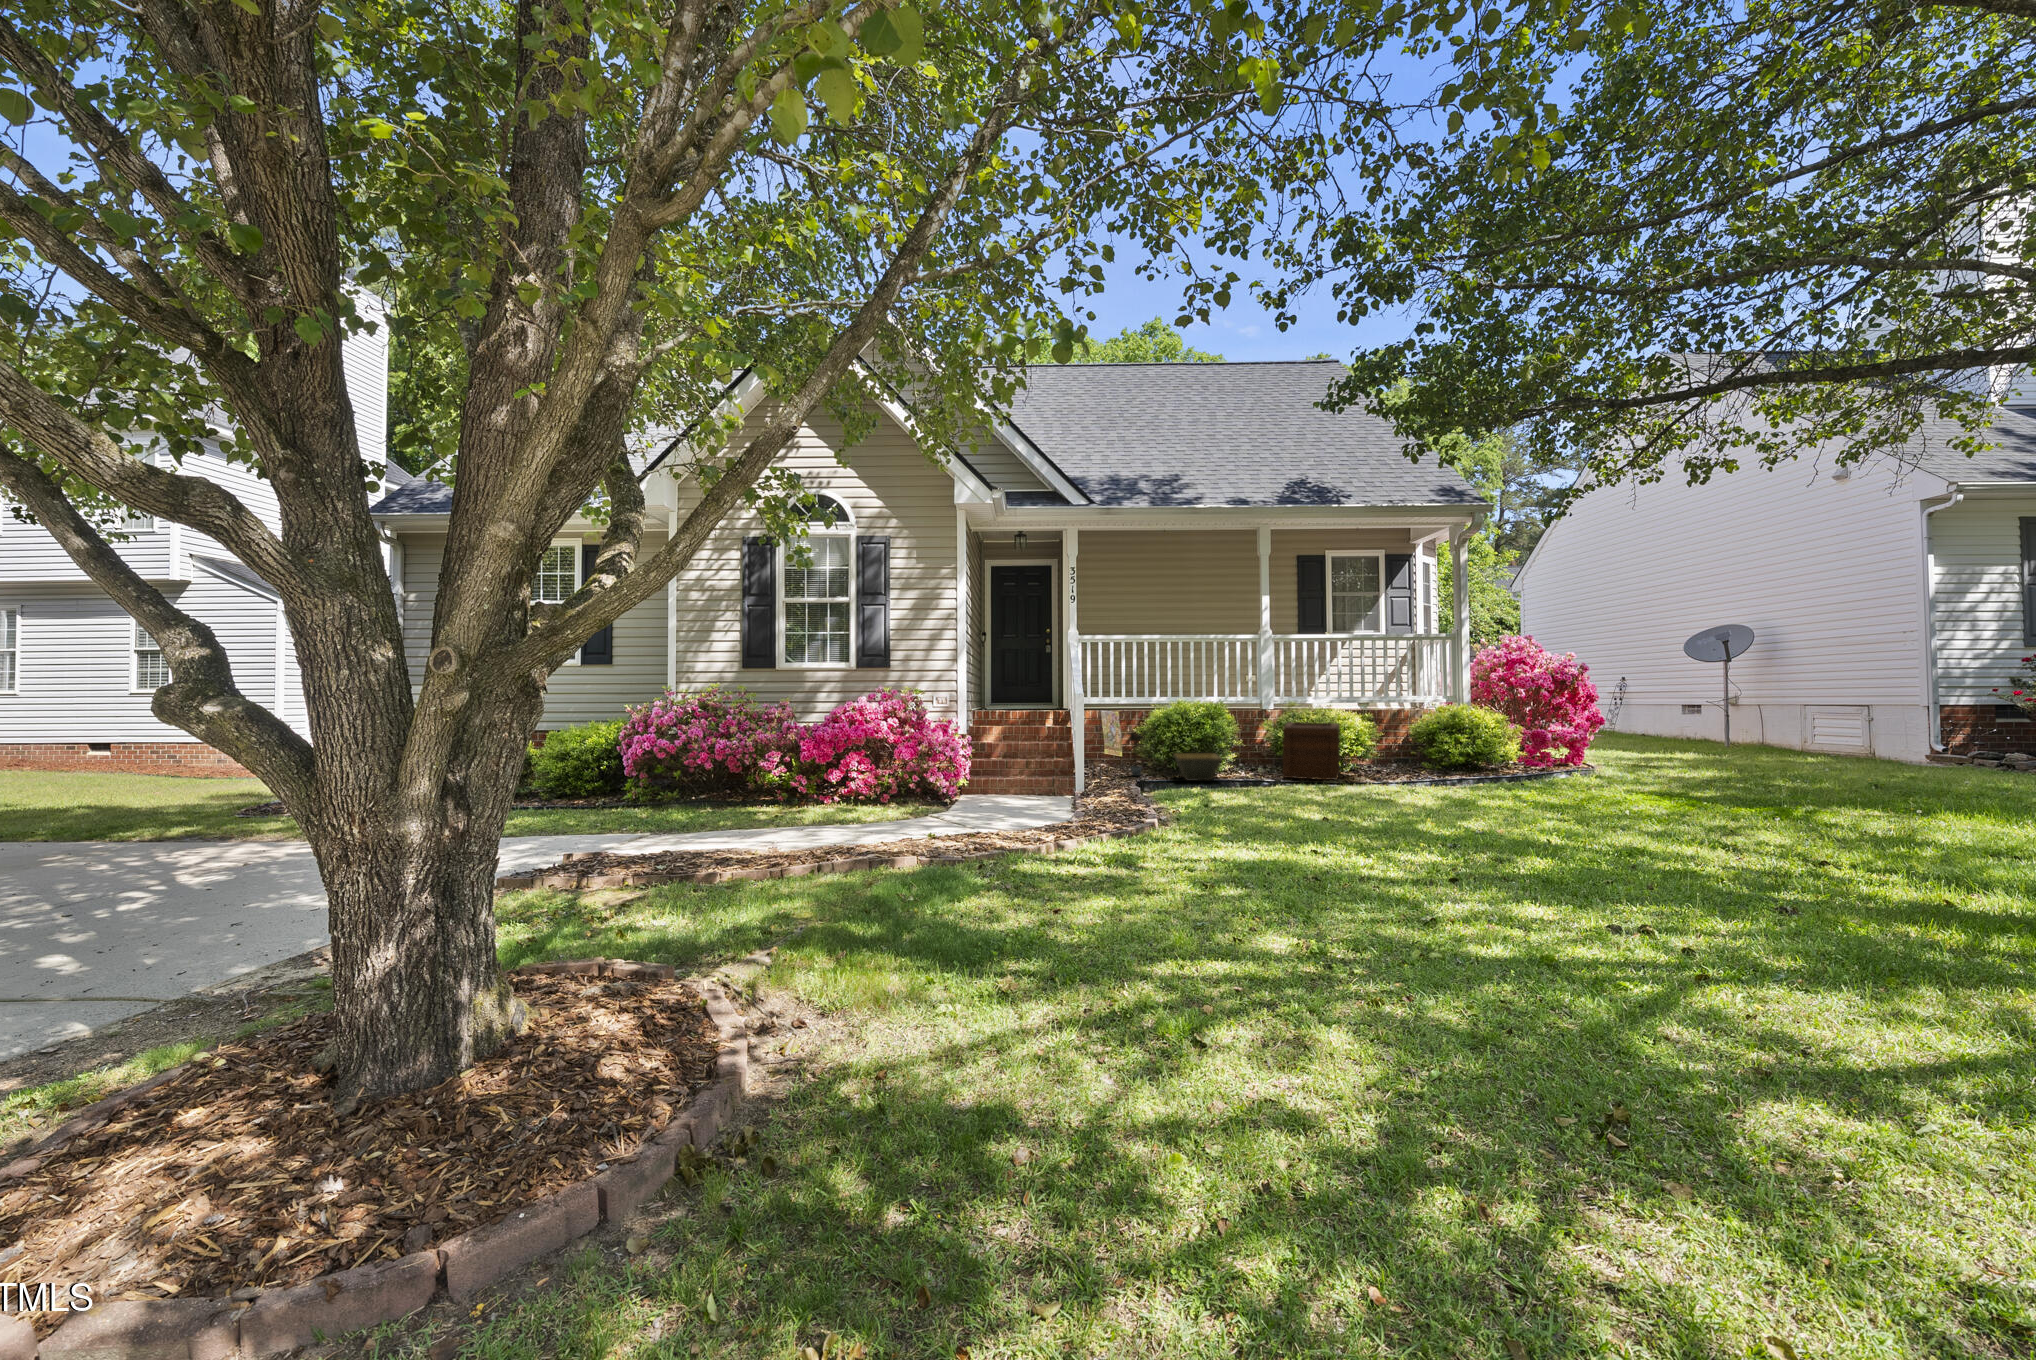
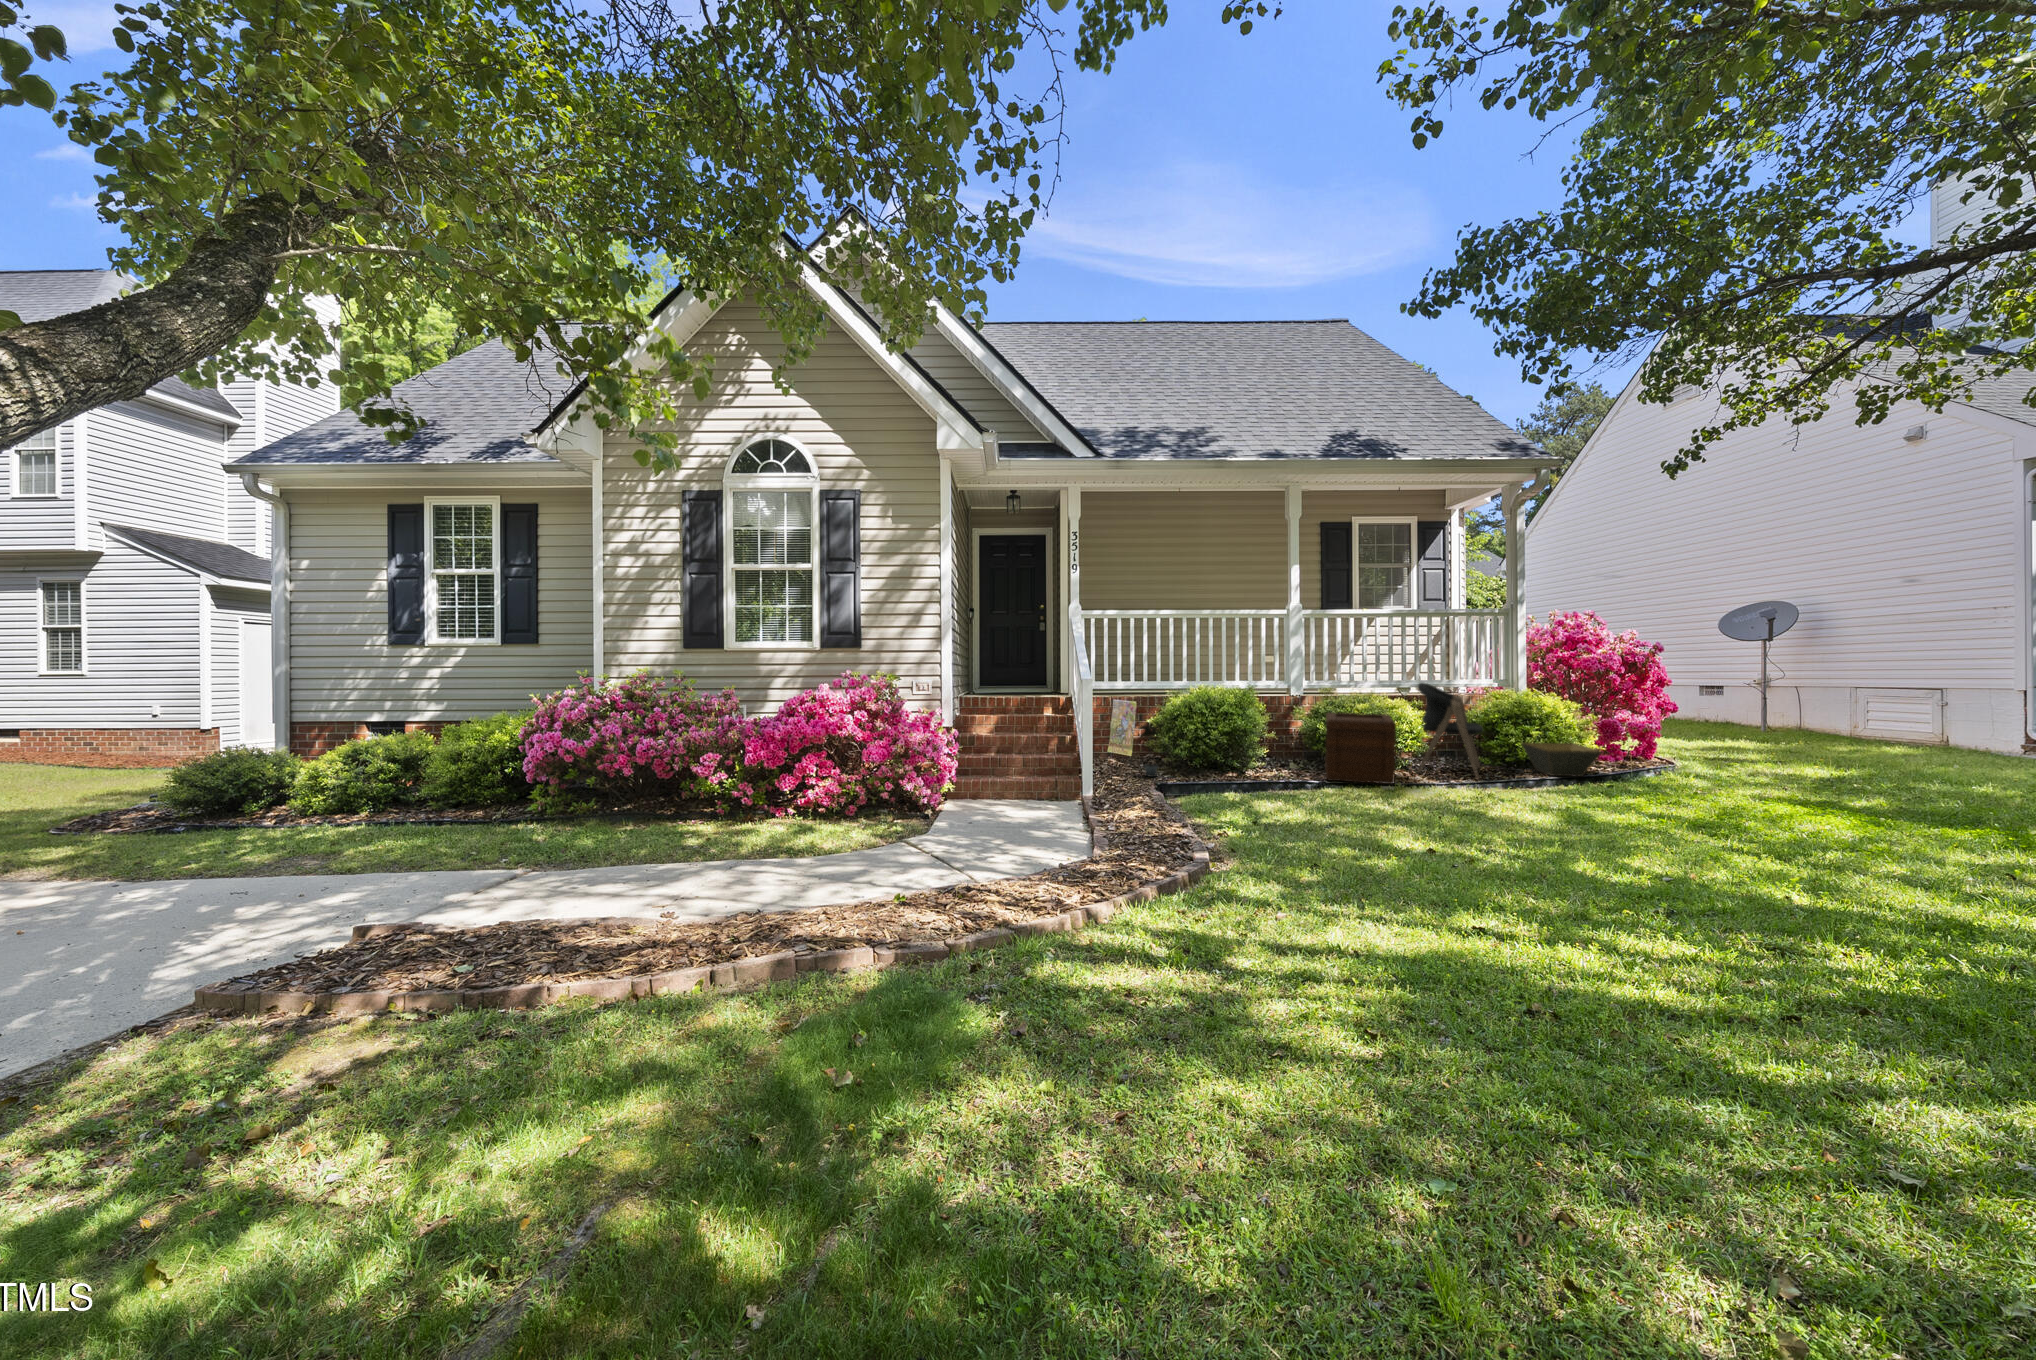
chair: none [1363,697,1420,777] -> present [1418,683,1483,779]
basket: present [1173,753,1222,781] -> present [1521,742,1602,776]

